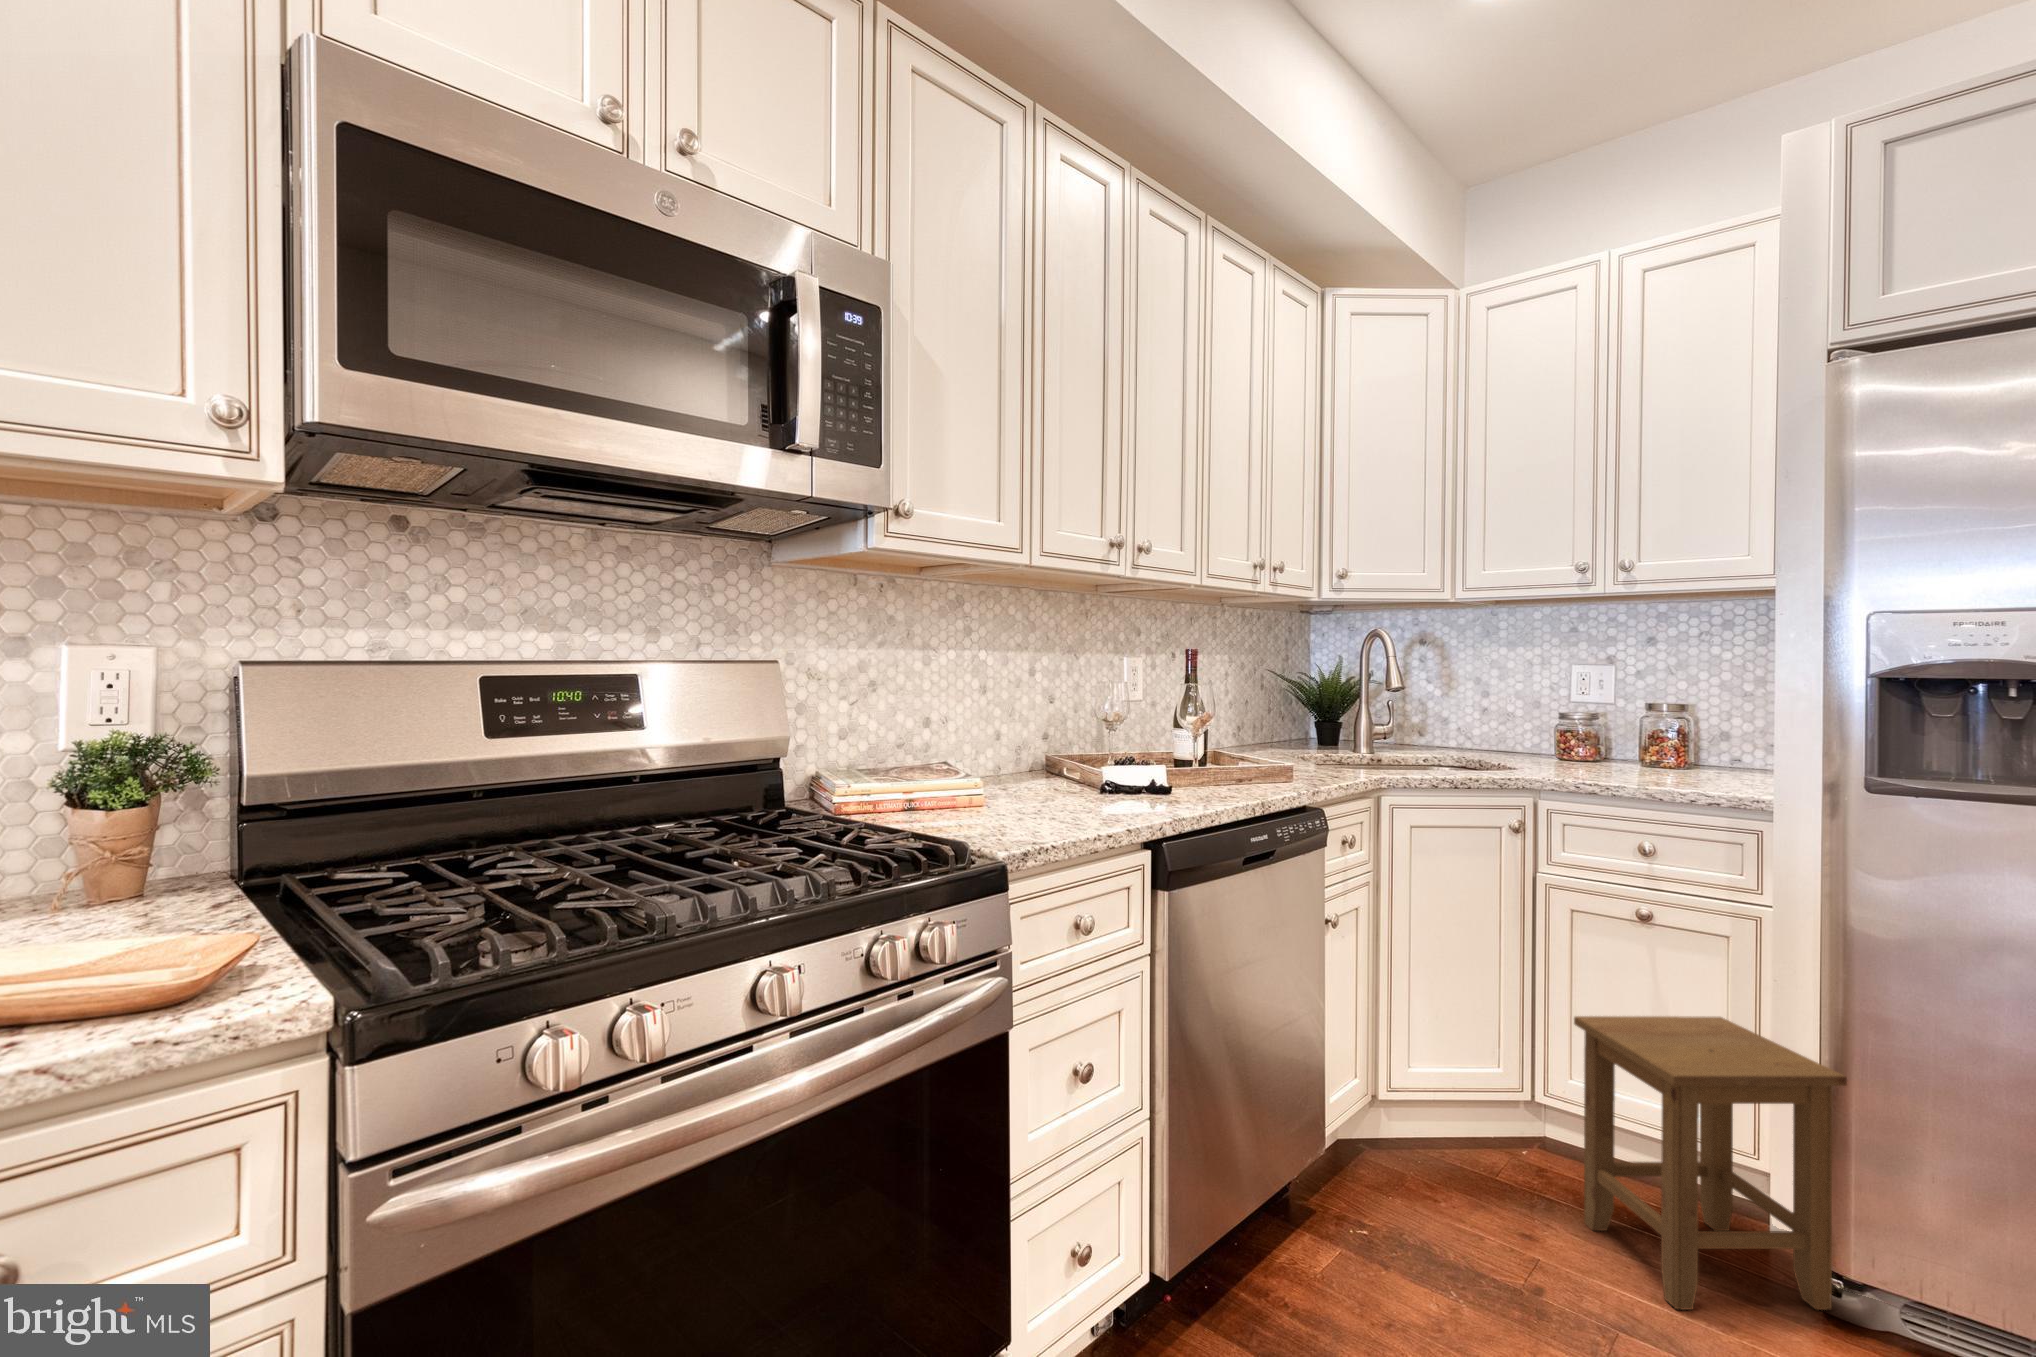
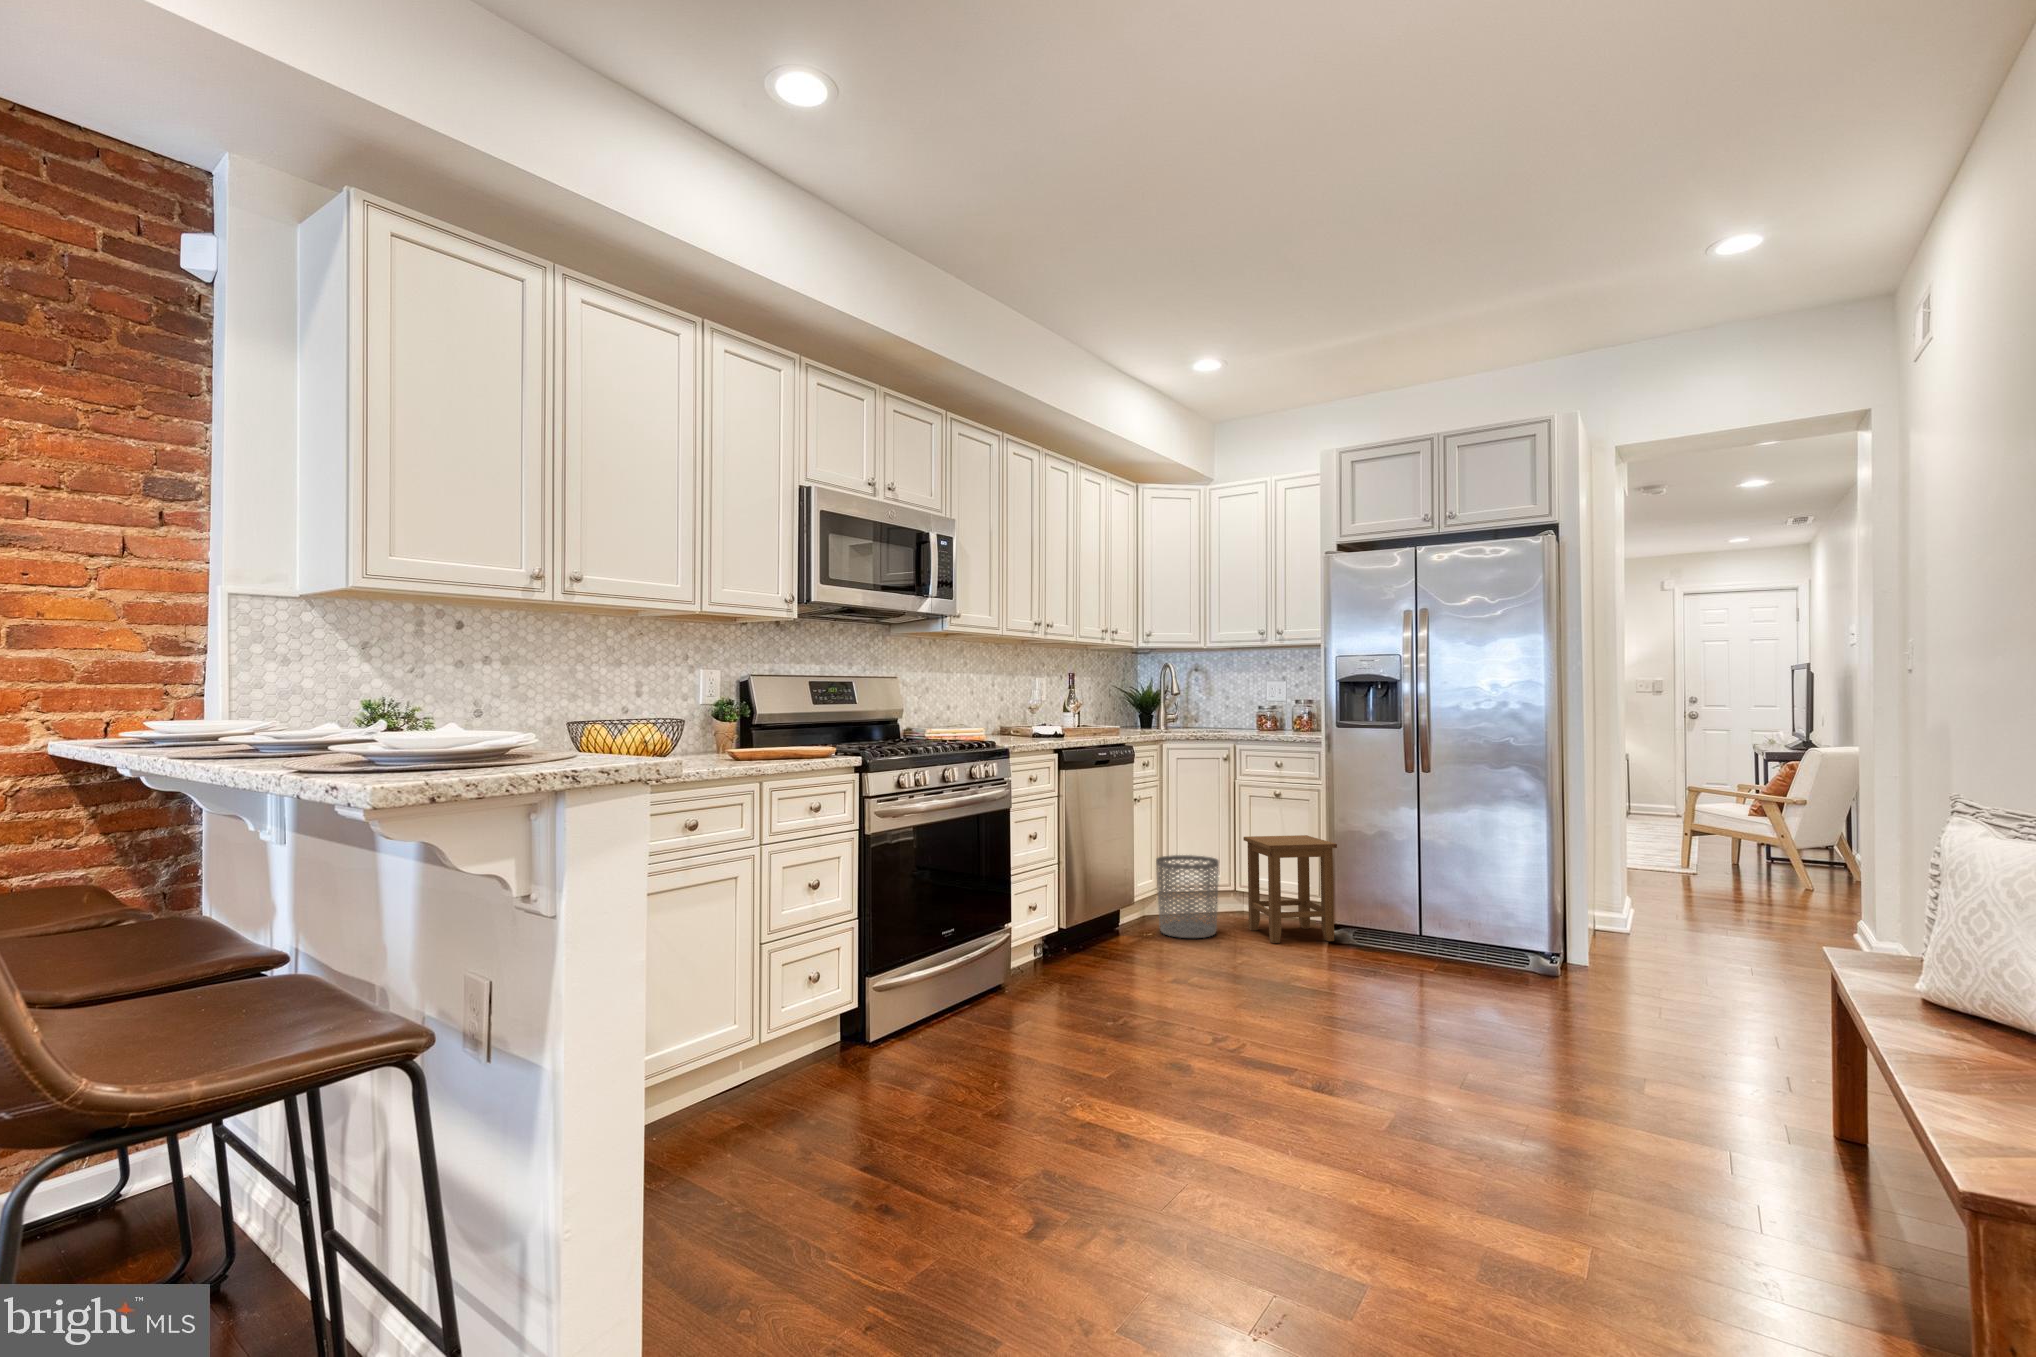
waste bin: none [1374,1044,1525,1266] -> present [1156,855,1219,938]

